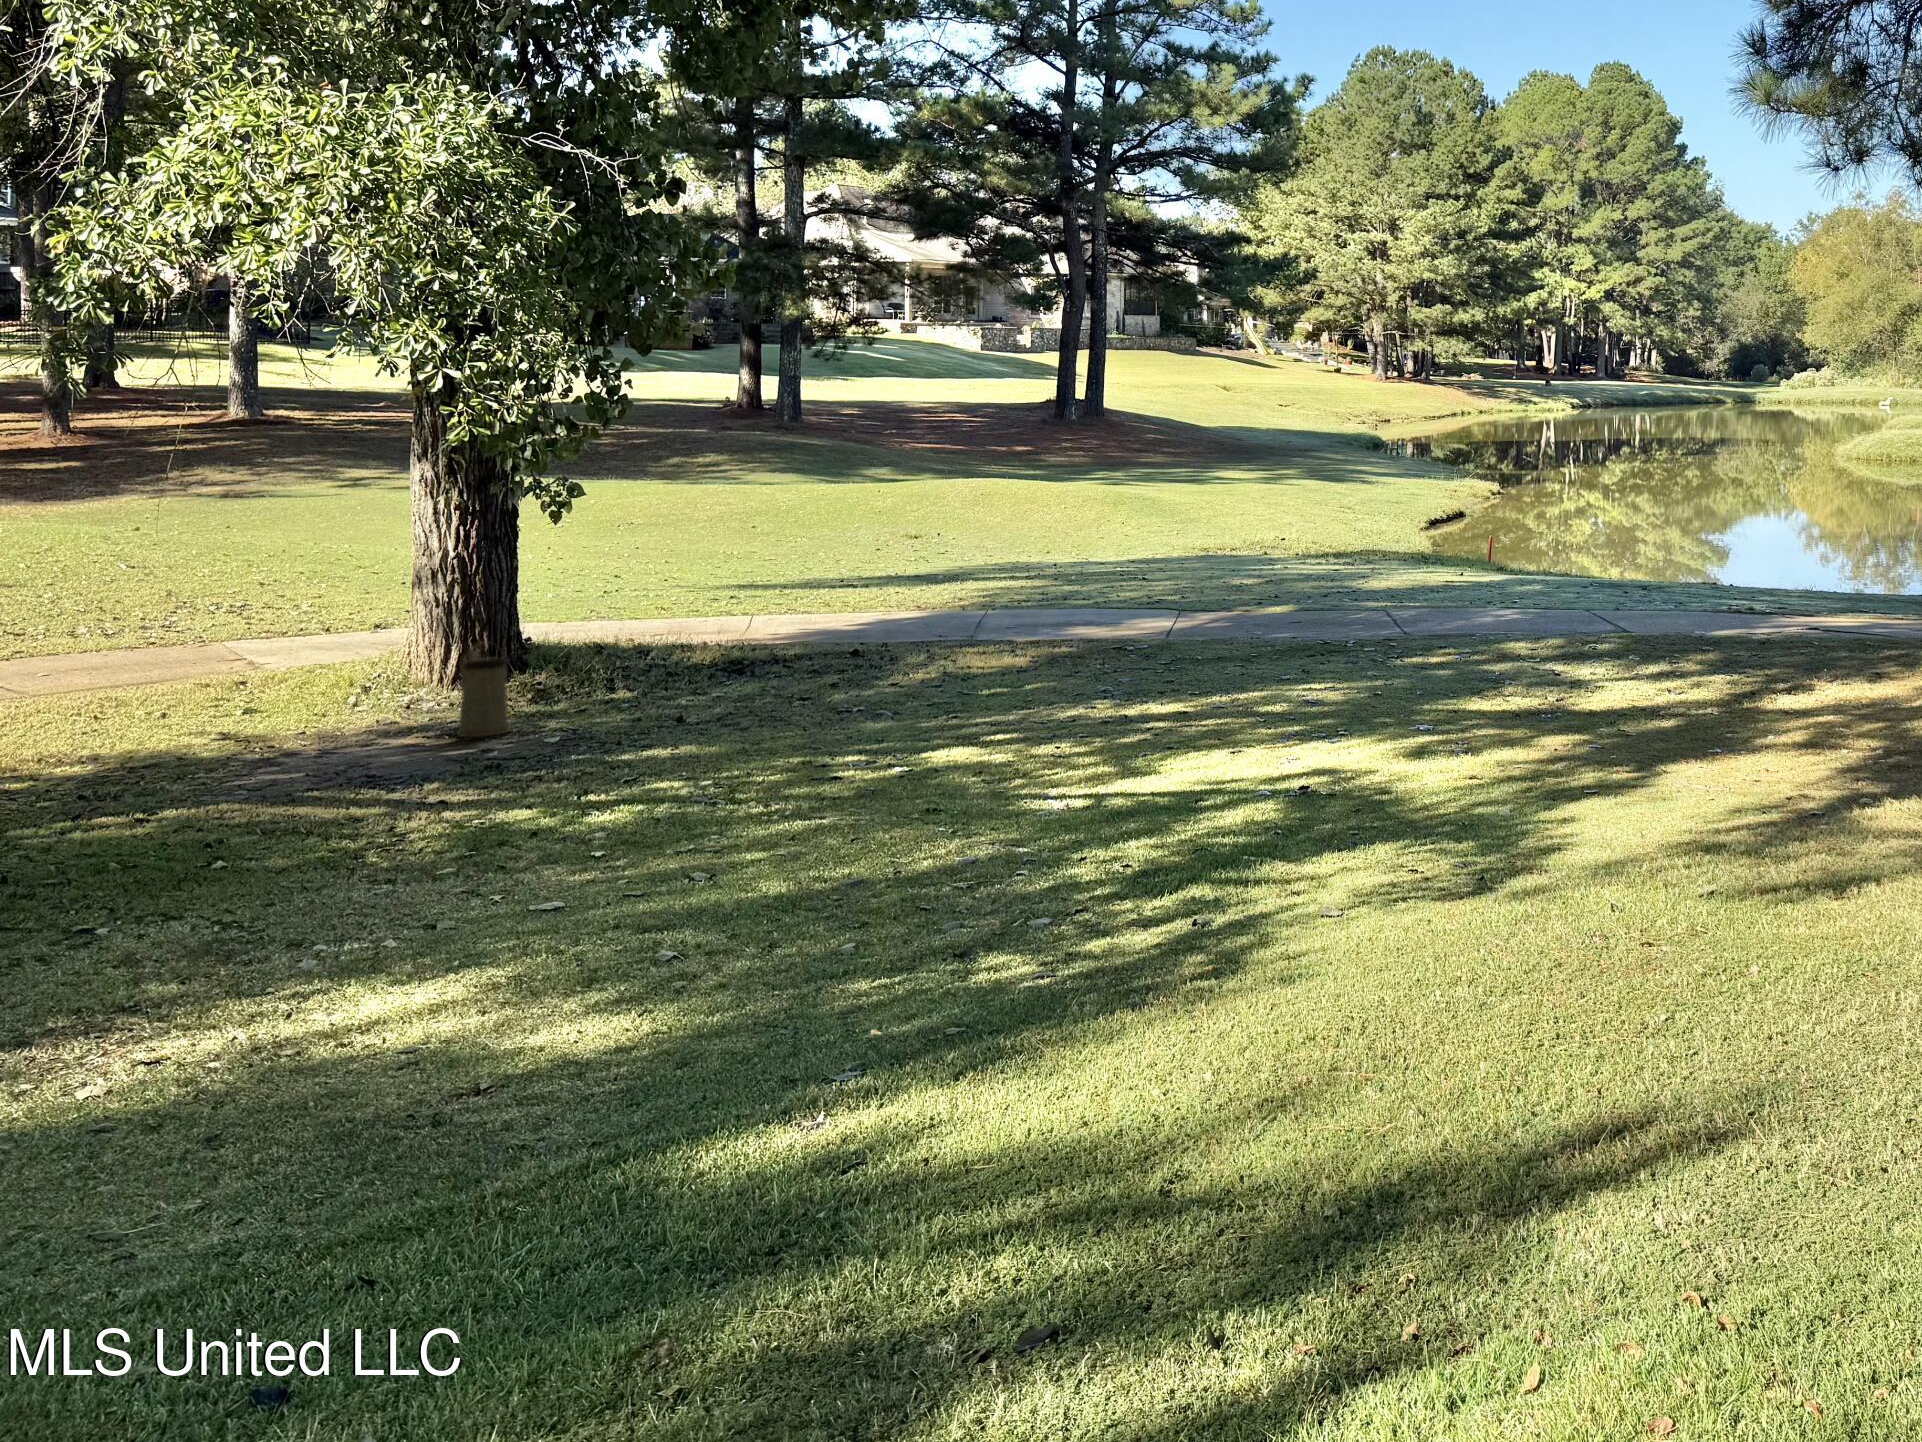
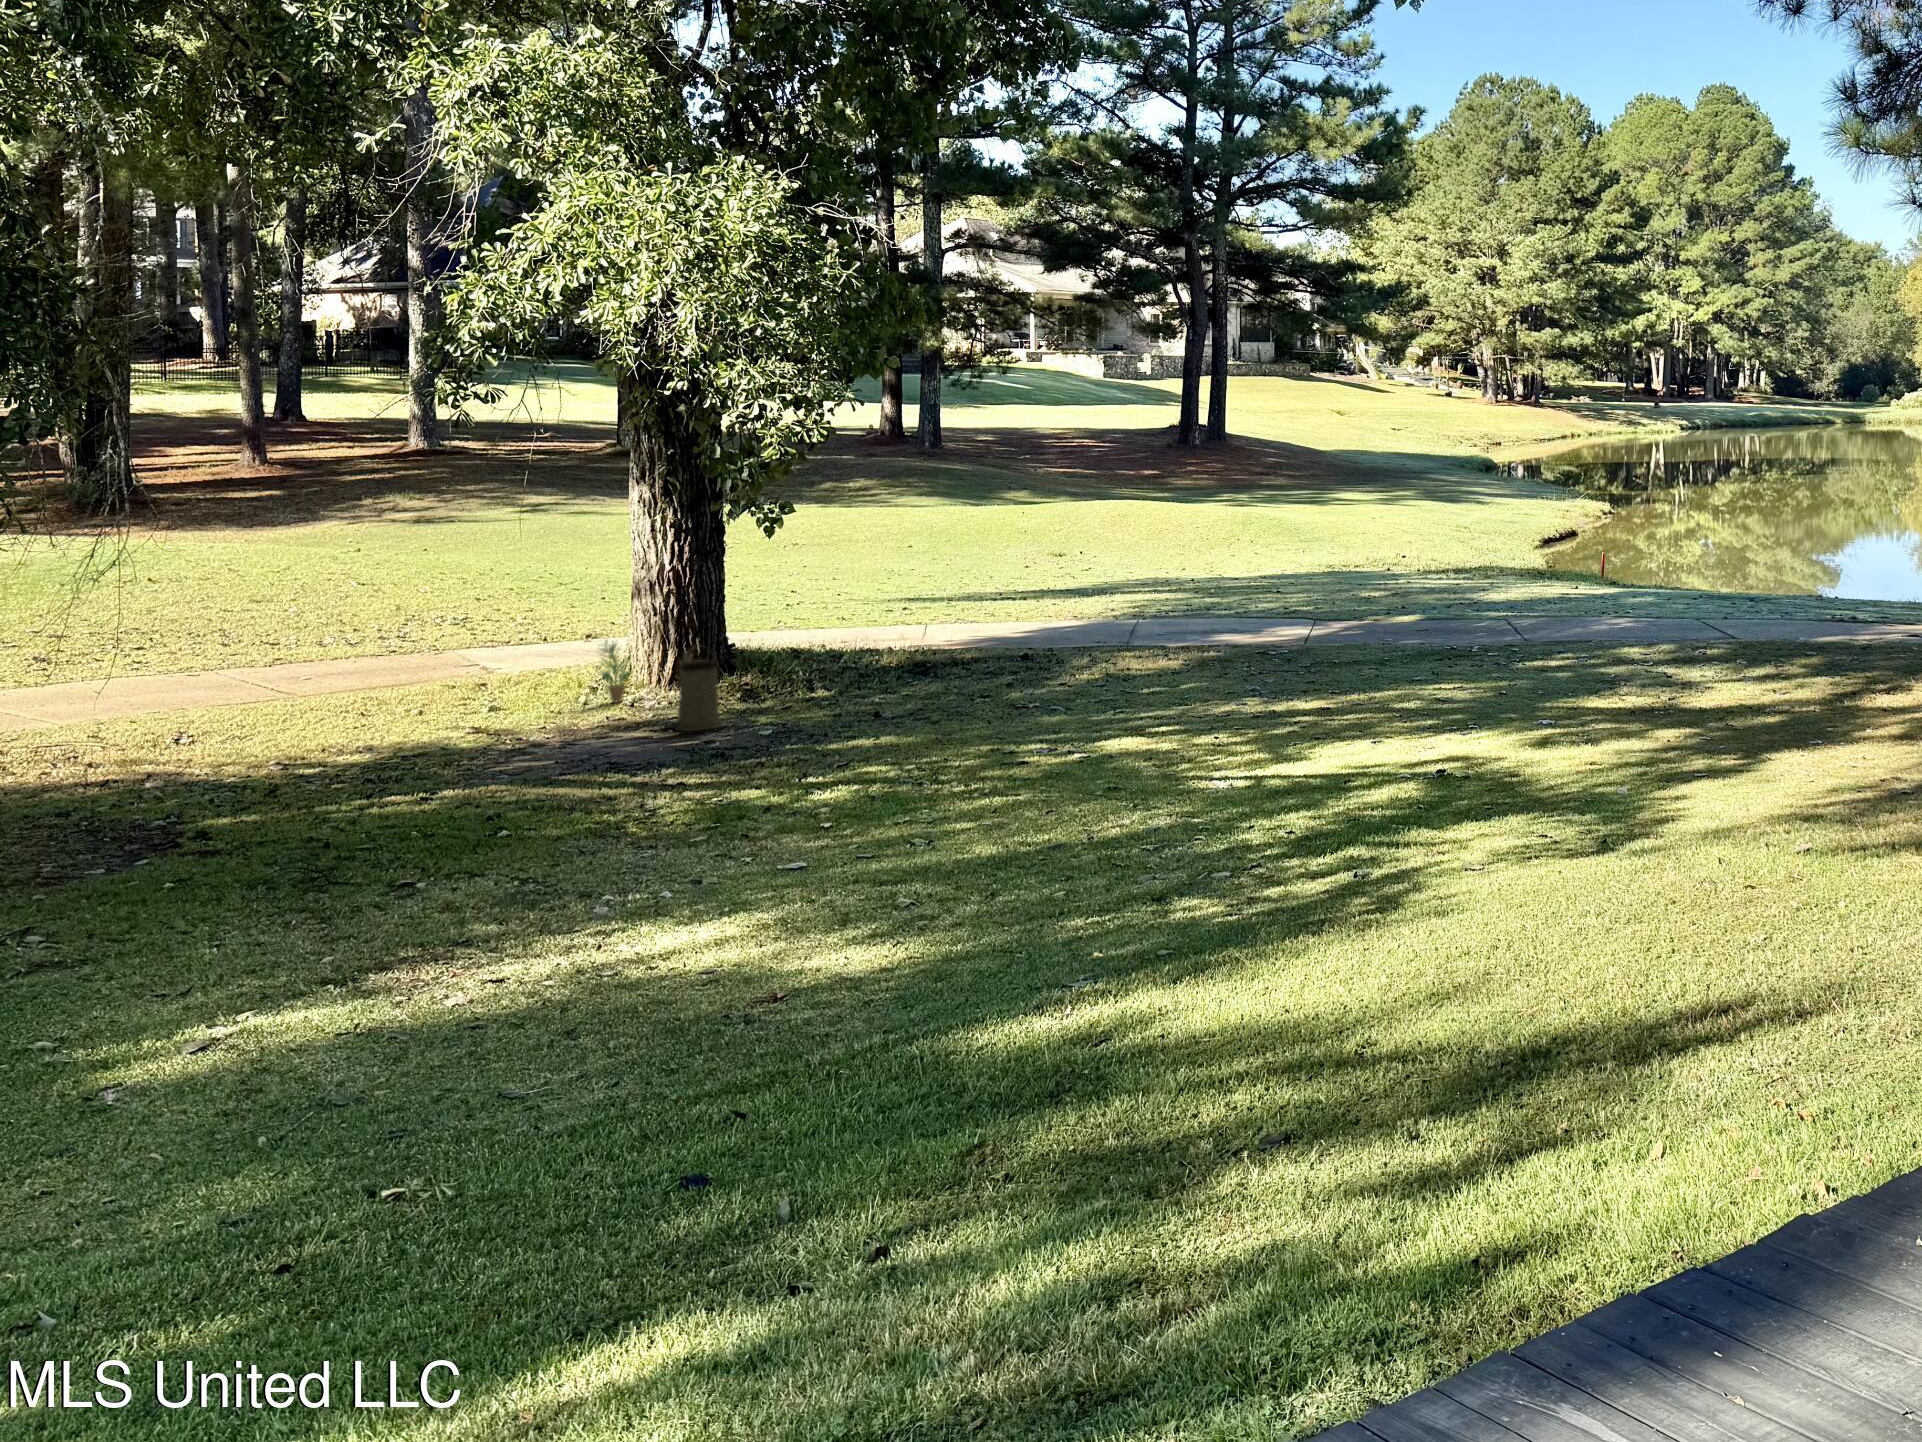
potted plant: none [368,632,415,705] -> present [600,640,630,703]

